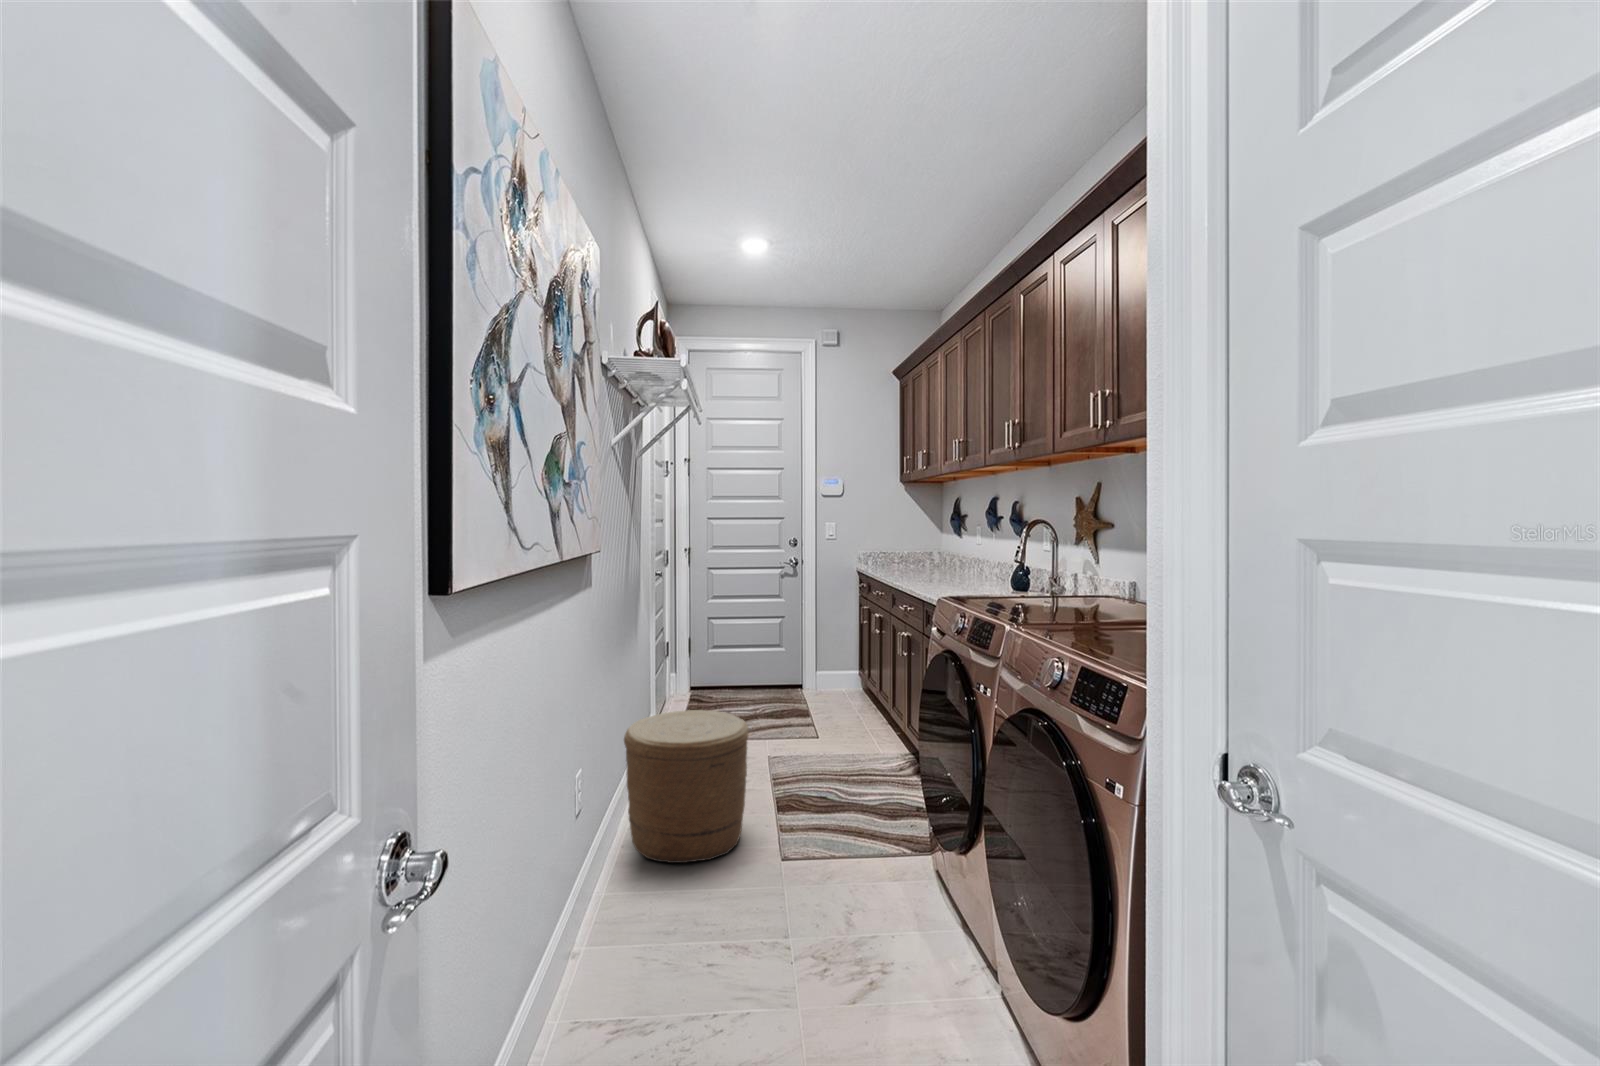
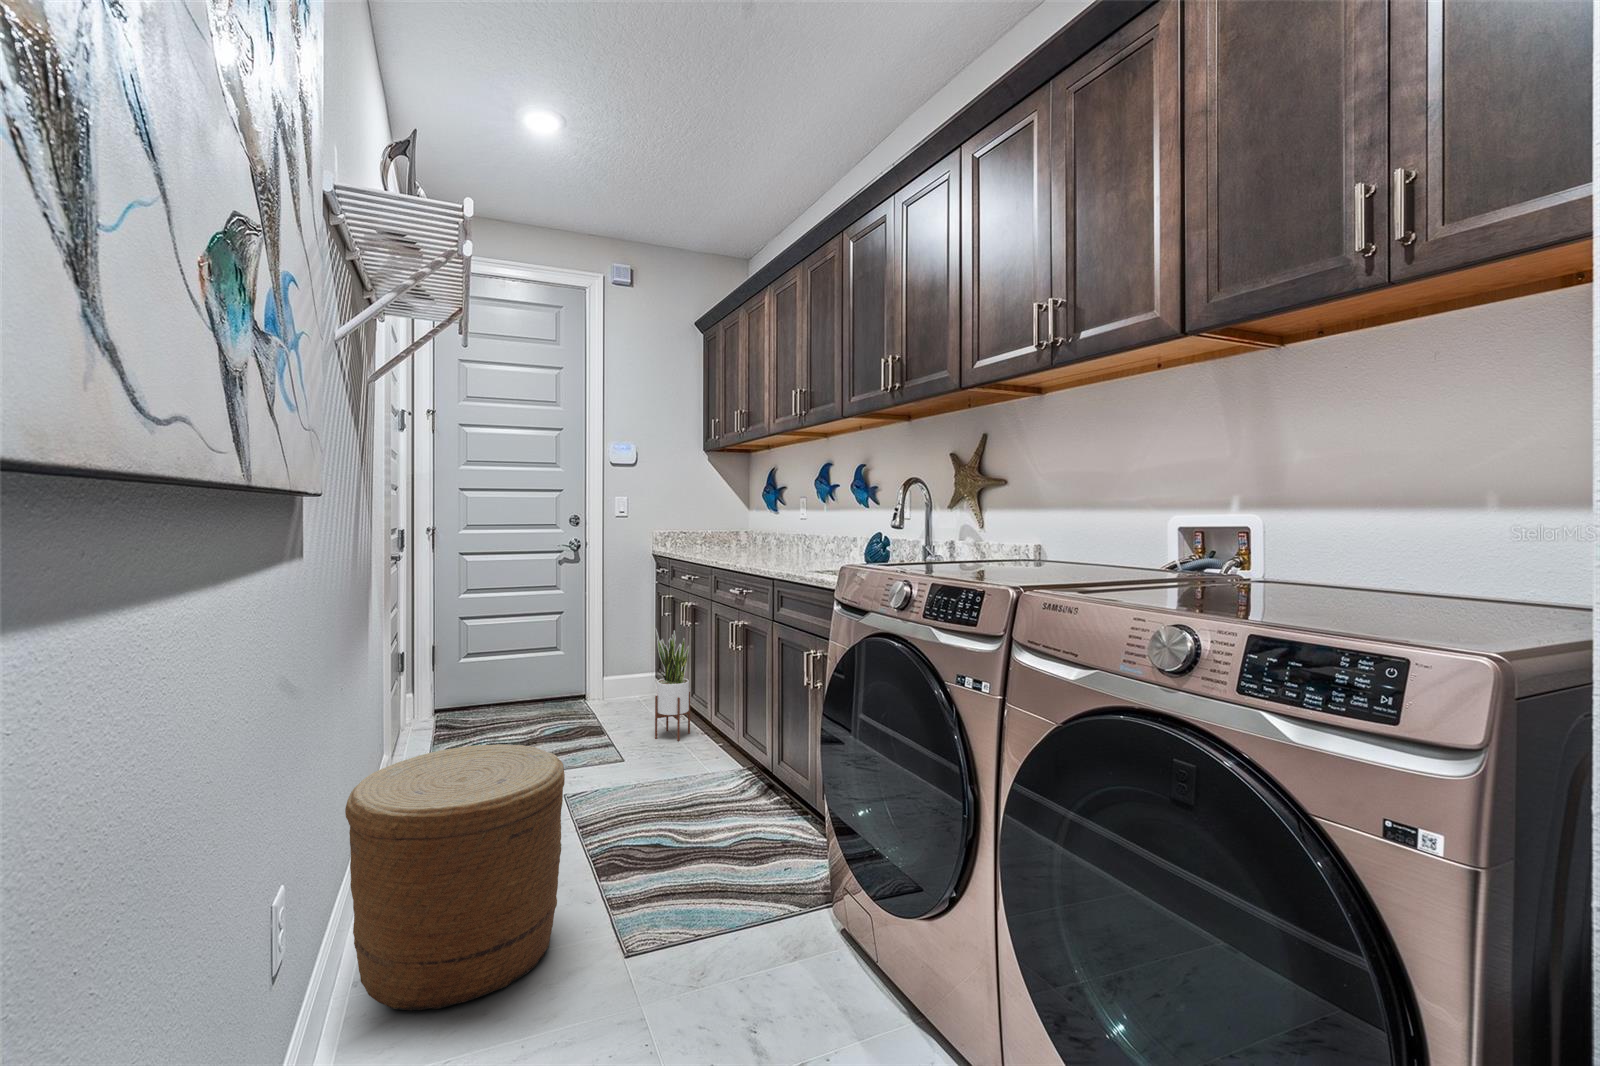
potted plant: none [847,634,876,728] -> present [655,628,690,741]

